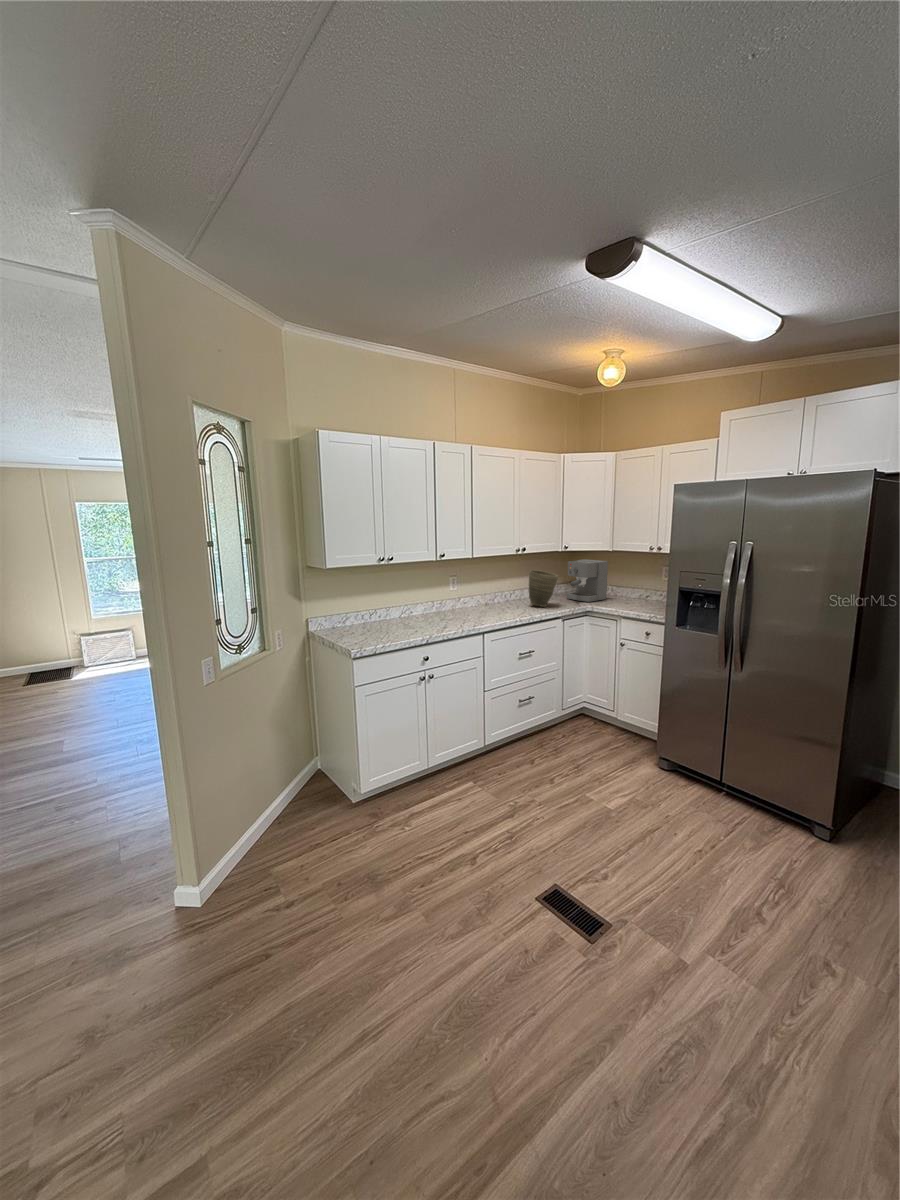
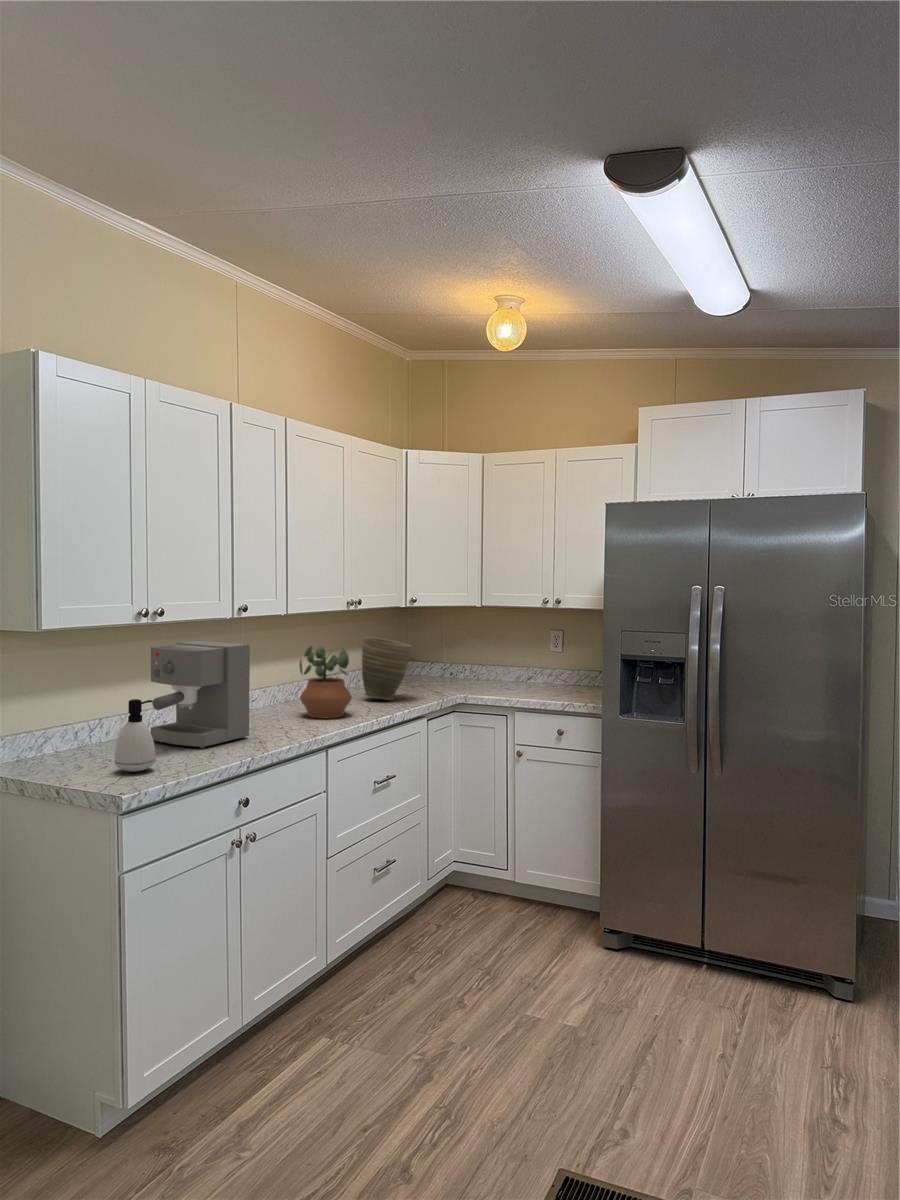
coffee maker: present [567,559,608,602] -> present [151,641,250,749]
potted plant: none [482,576,512,616] -> present [299,646,352,718]
soap dispenser: none [362,604,381,639] -> present [115,699,155,772]

